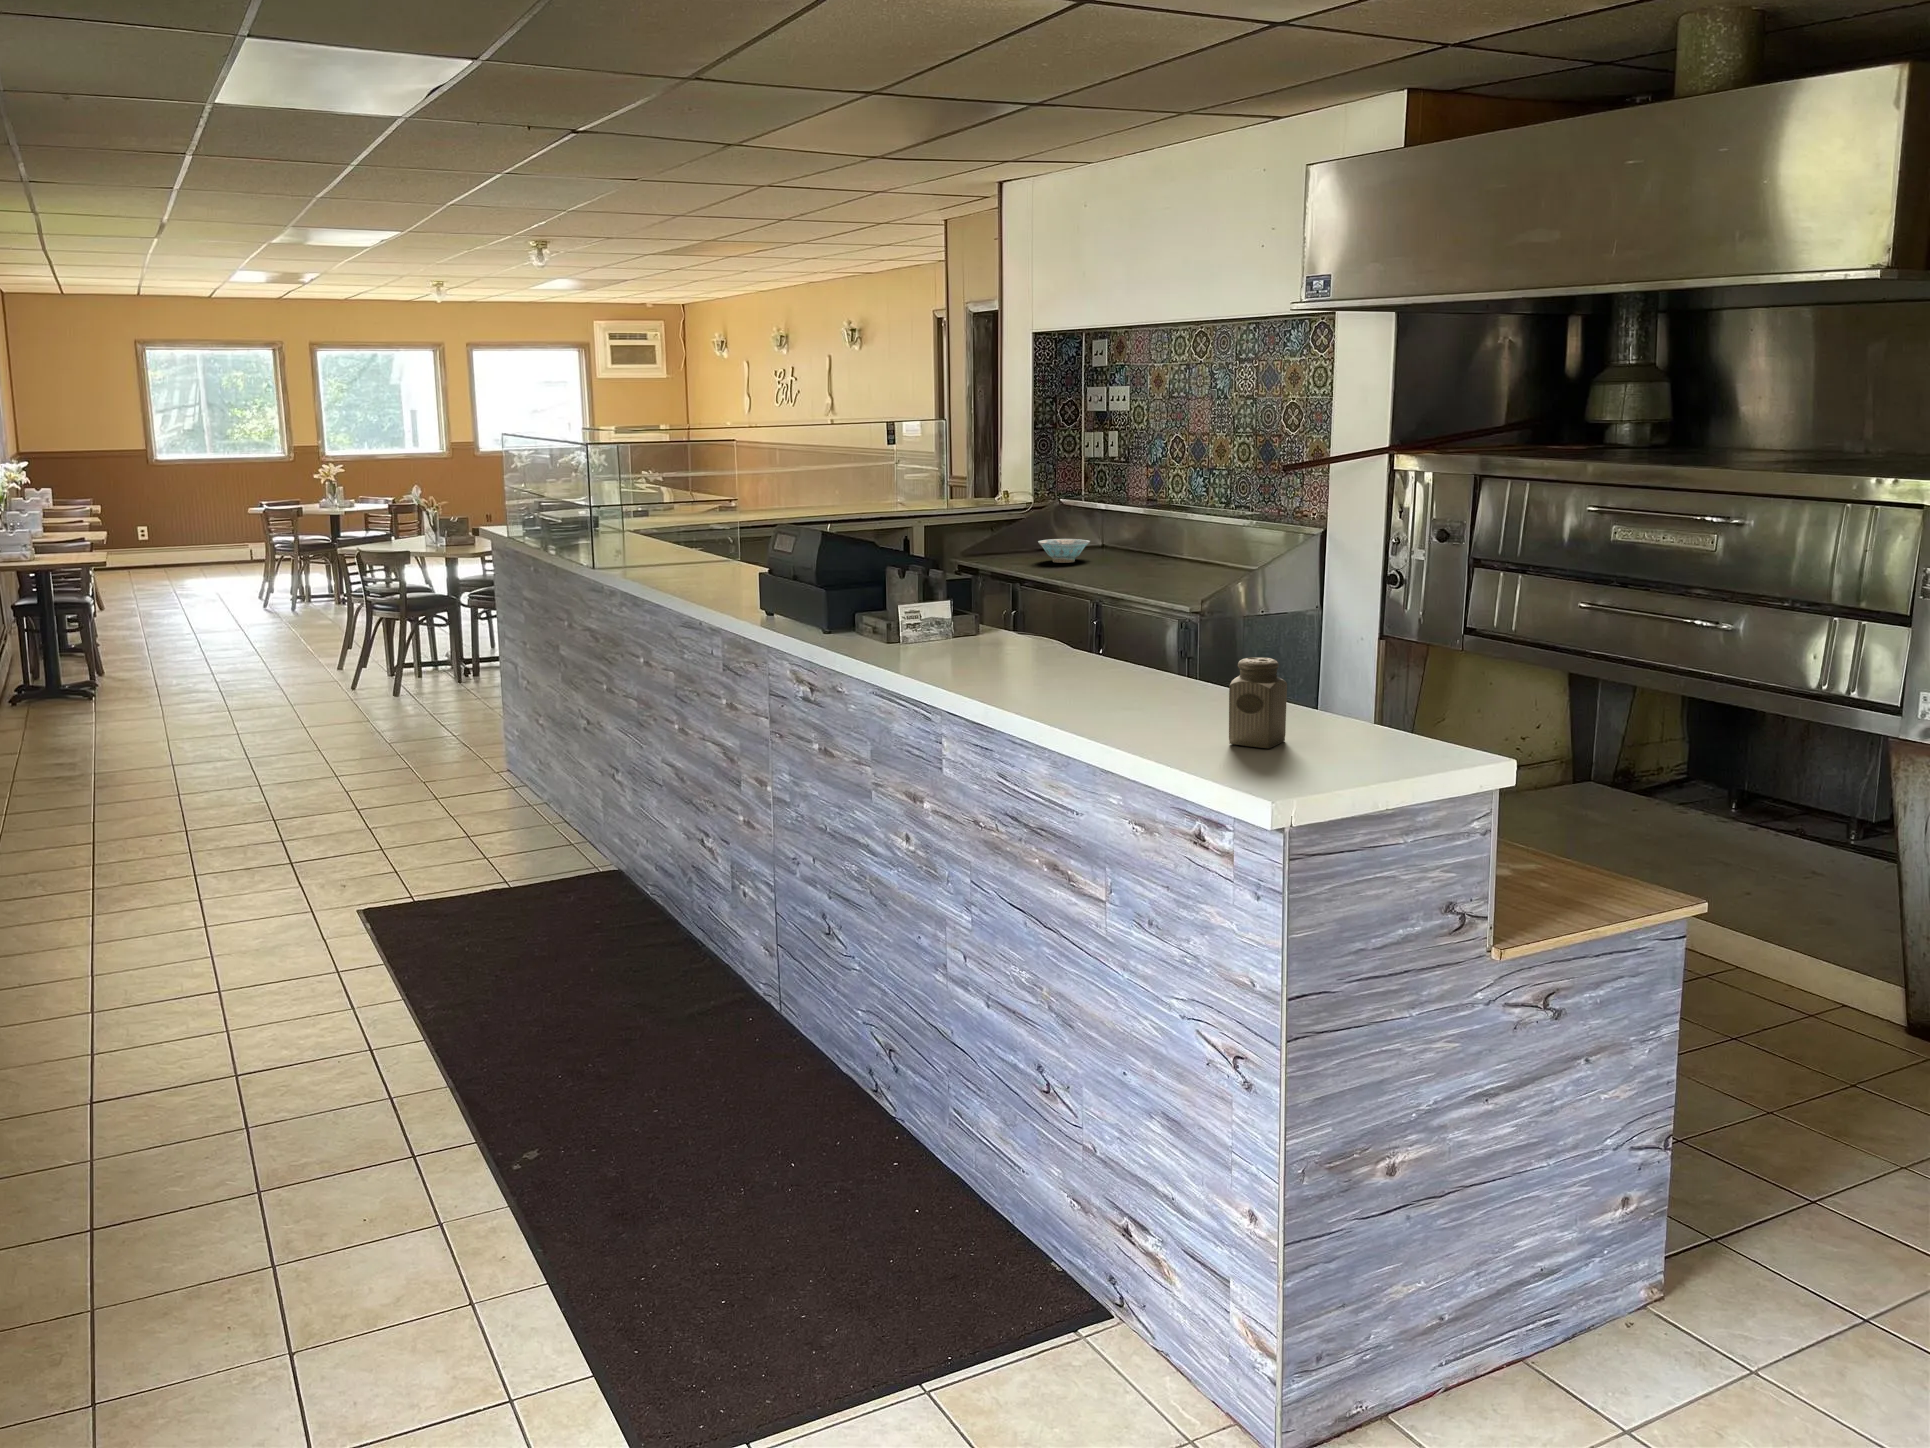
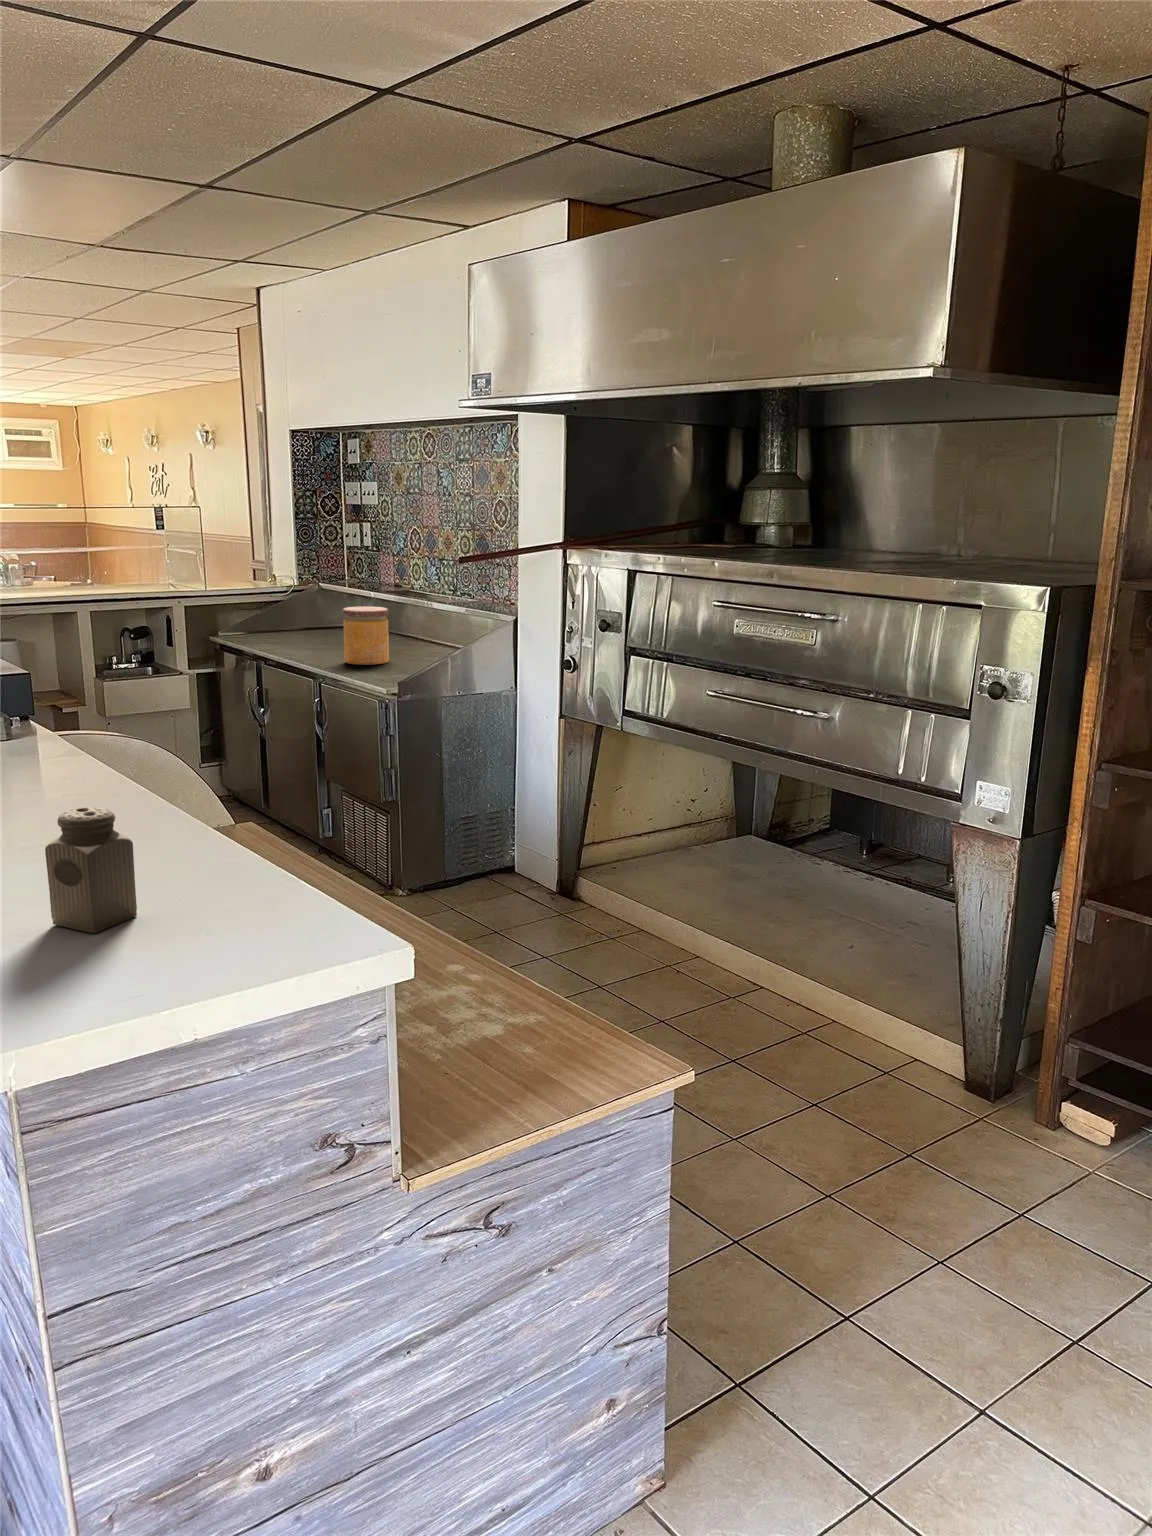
jar: none [1119,524,1169,587] -> present [343,606,389,665]
ceramic bowl: present [1038,539,1090,563] -> none [291,618,339,640]

